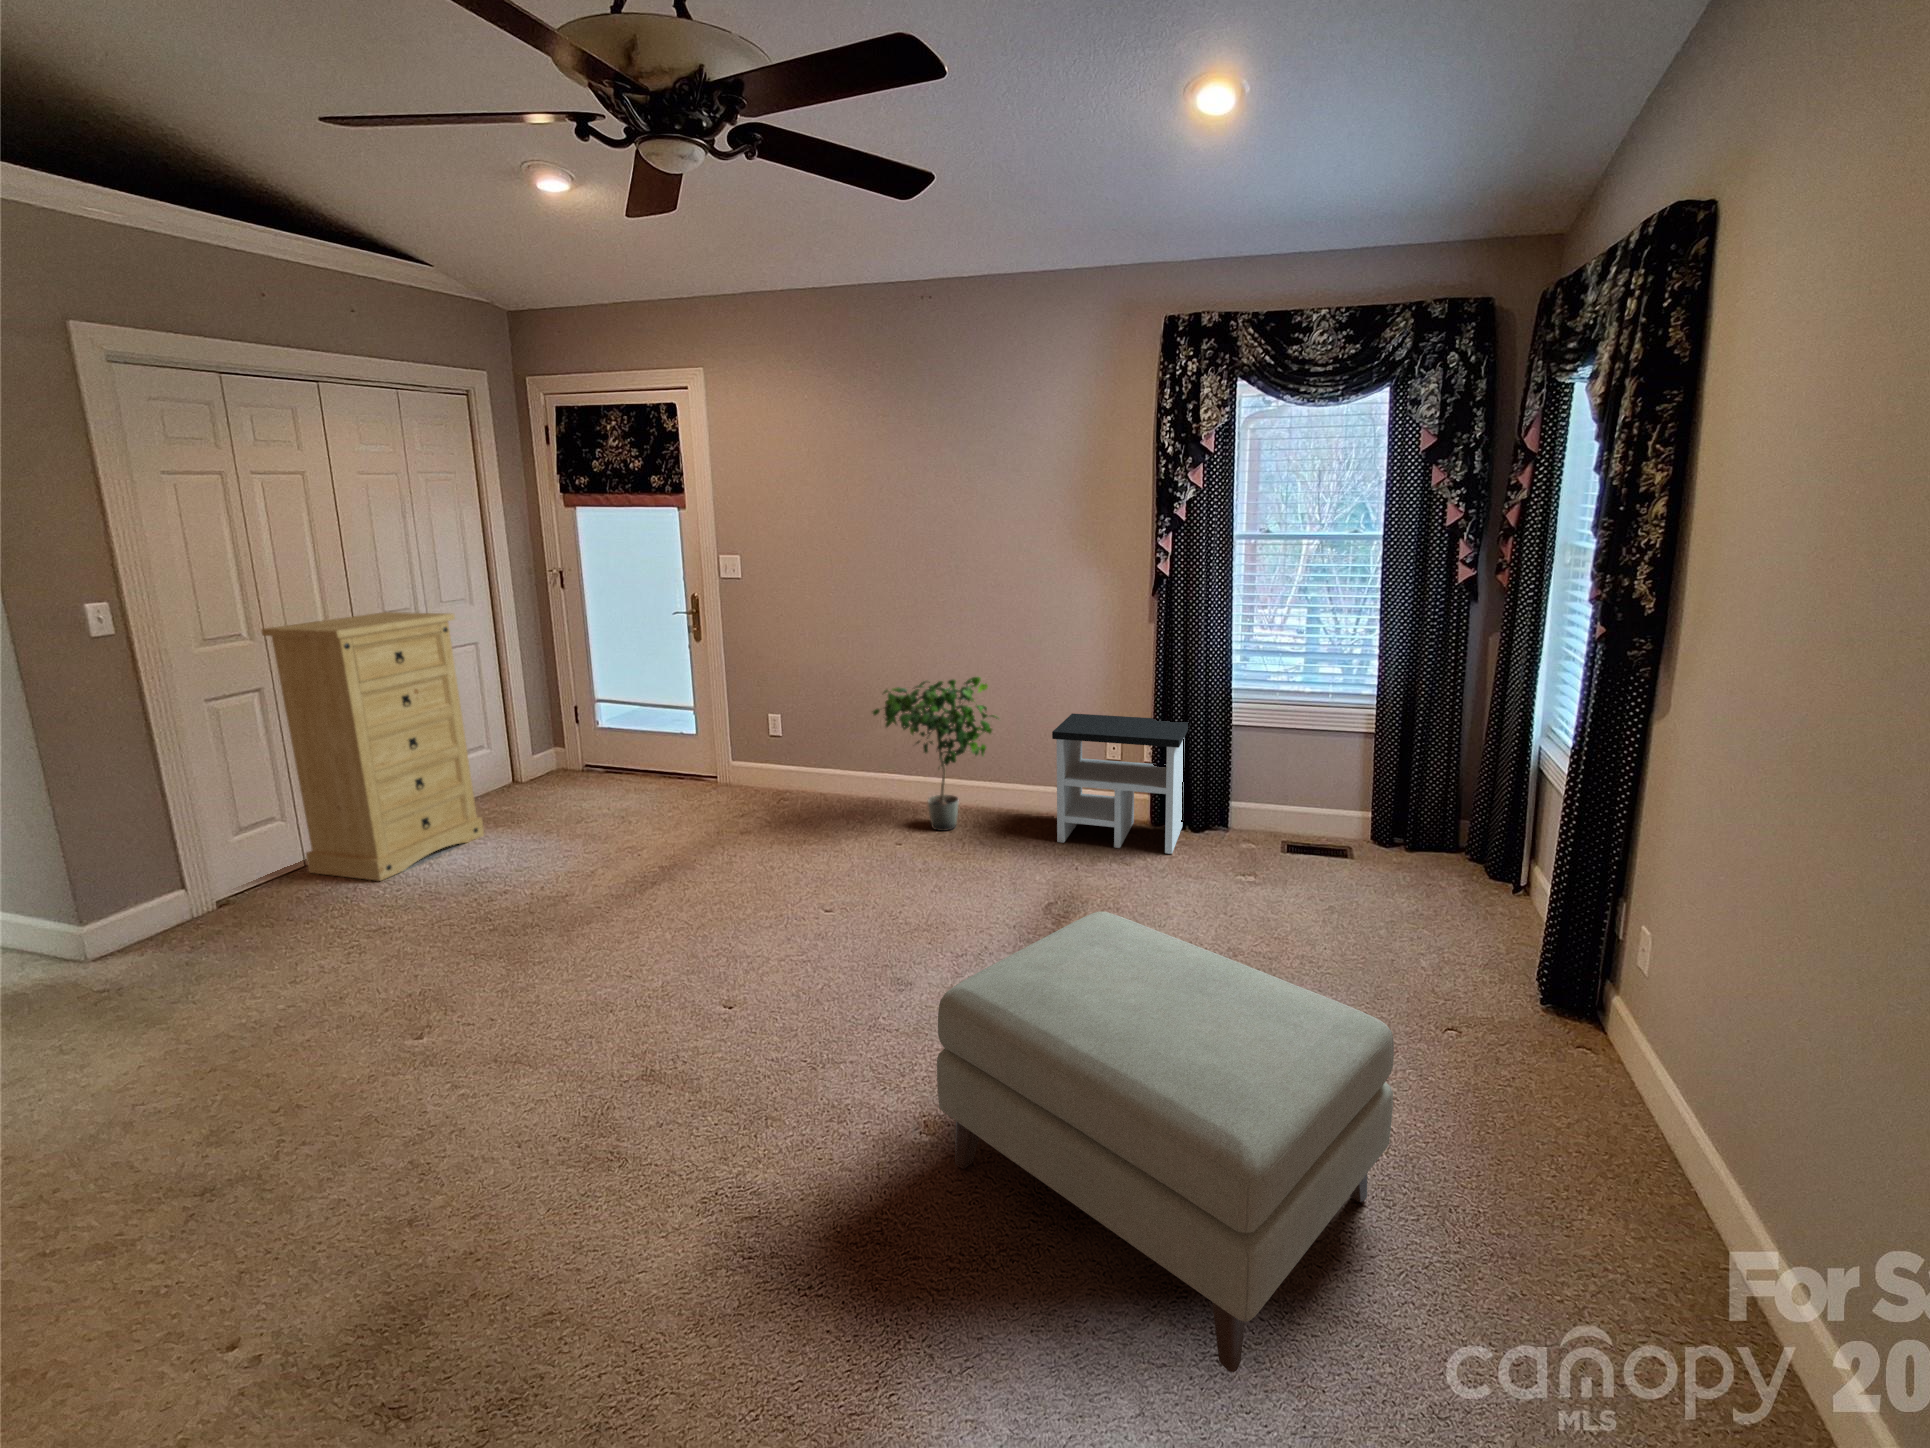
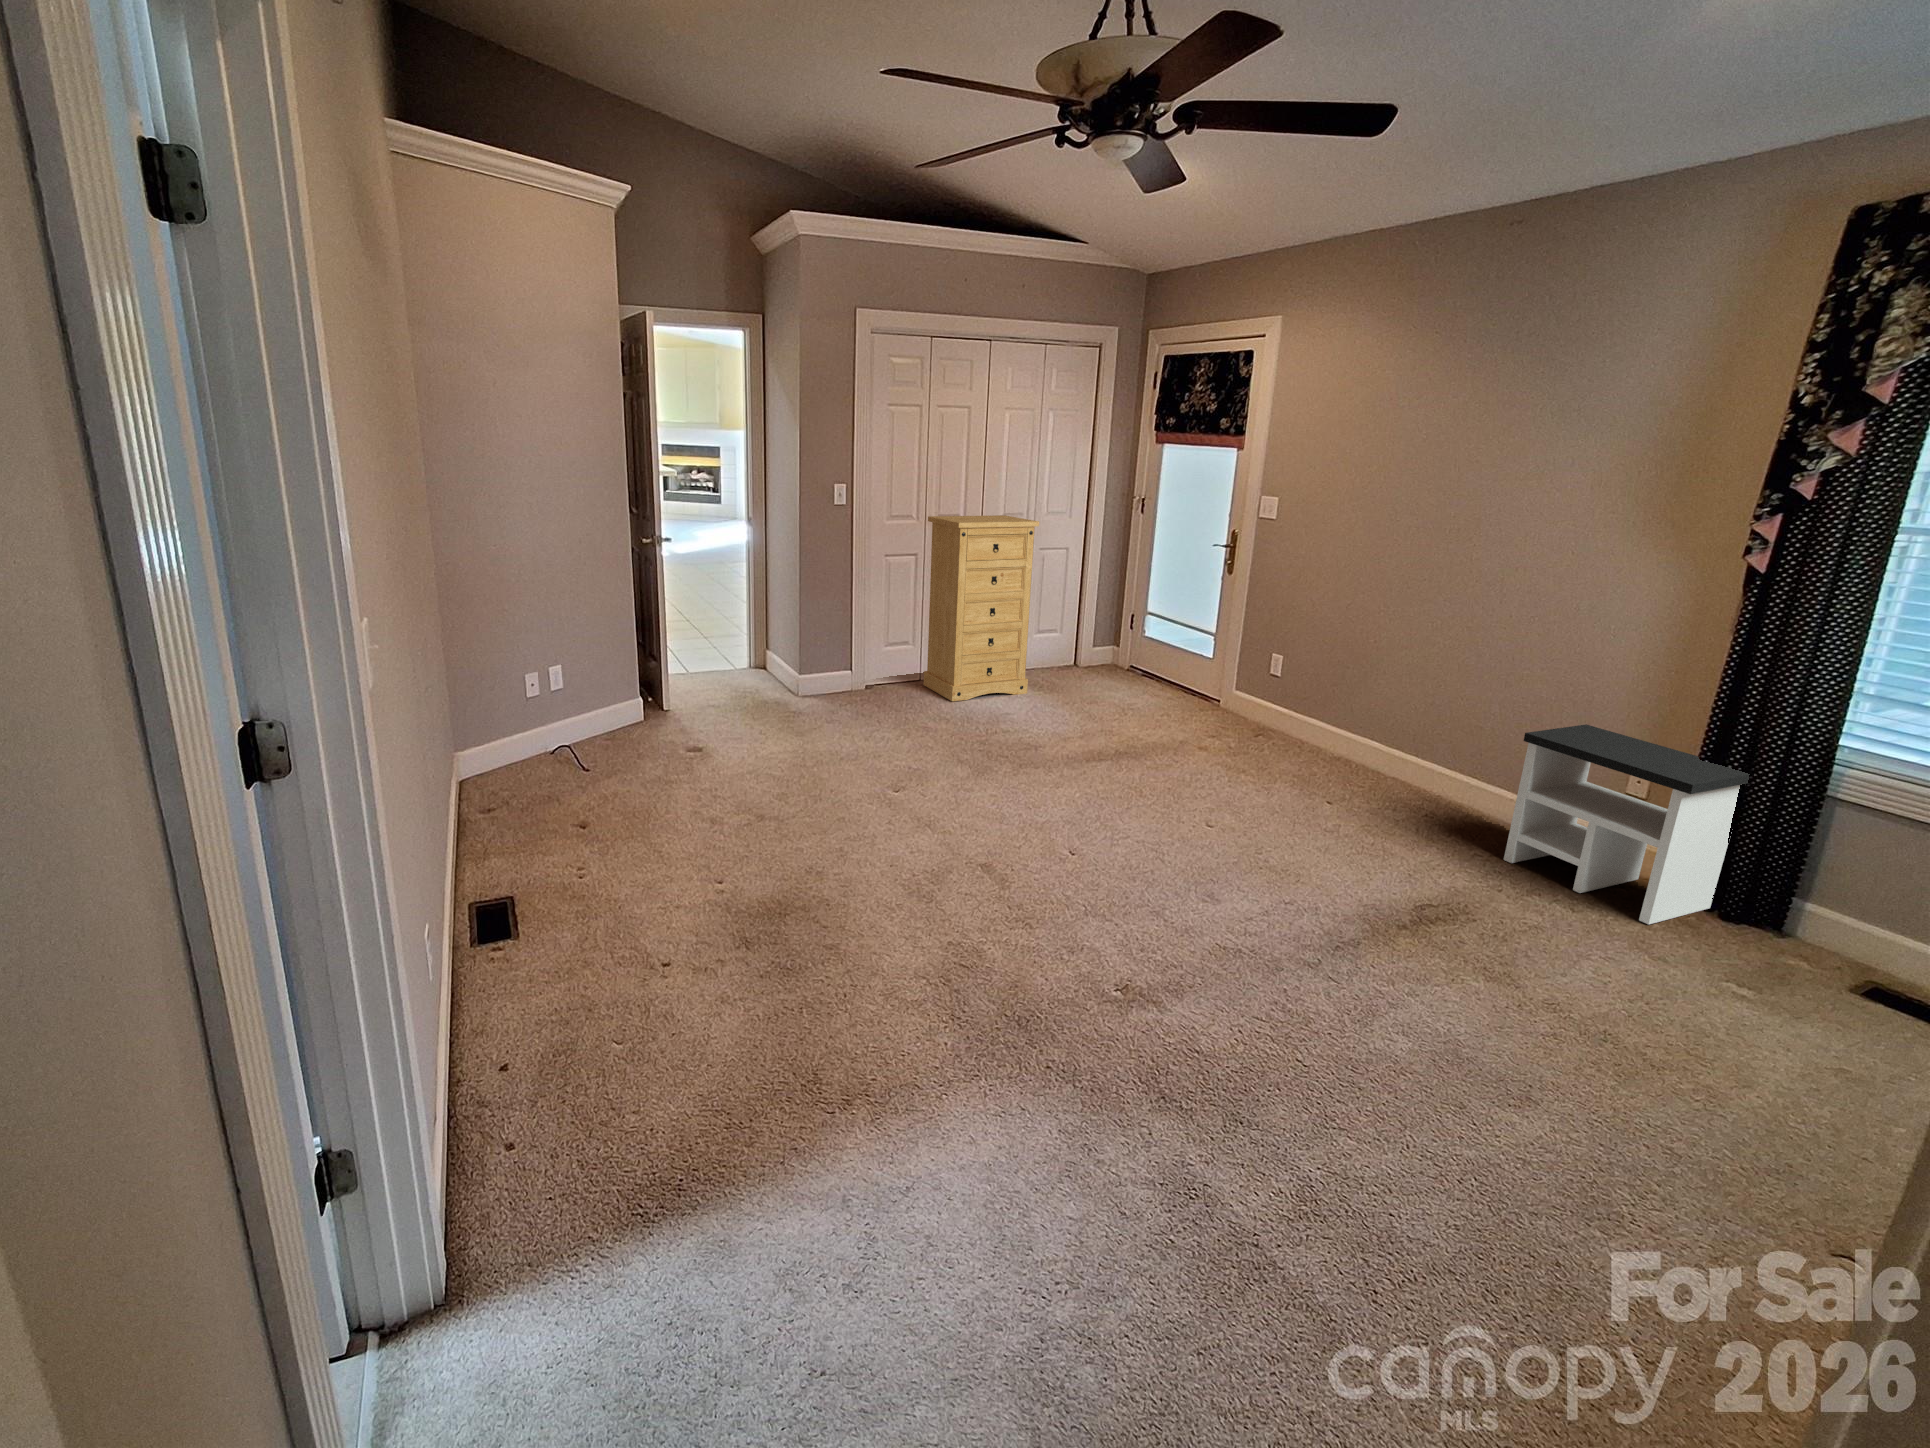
potted plant: present [873,676,998,831] -> none [1337,648,1483,809]
ottoman: present [937,911,1394,1372] -> none [1121,865,1517,1253]

